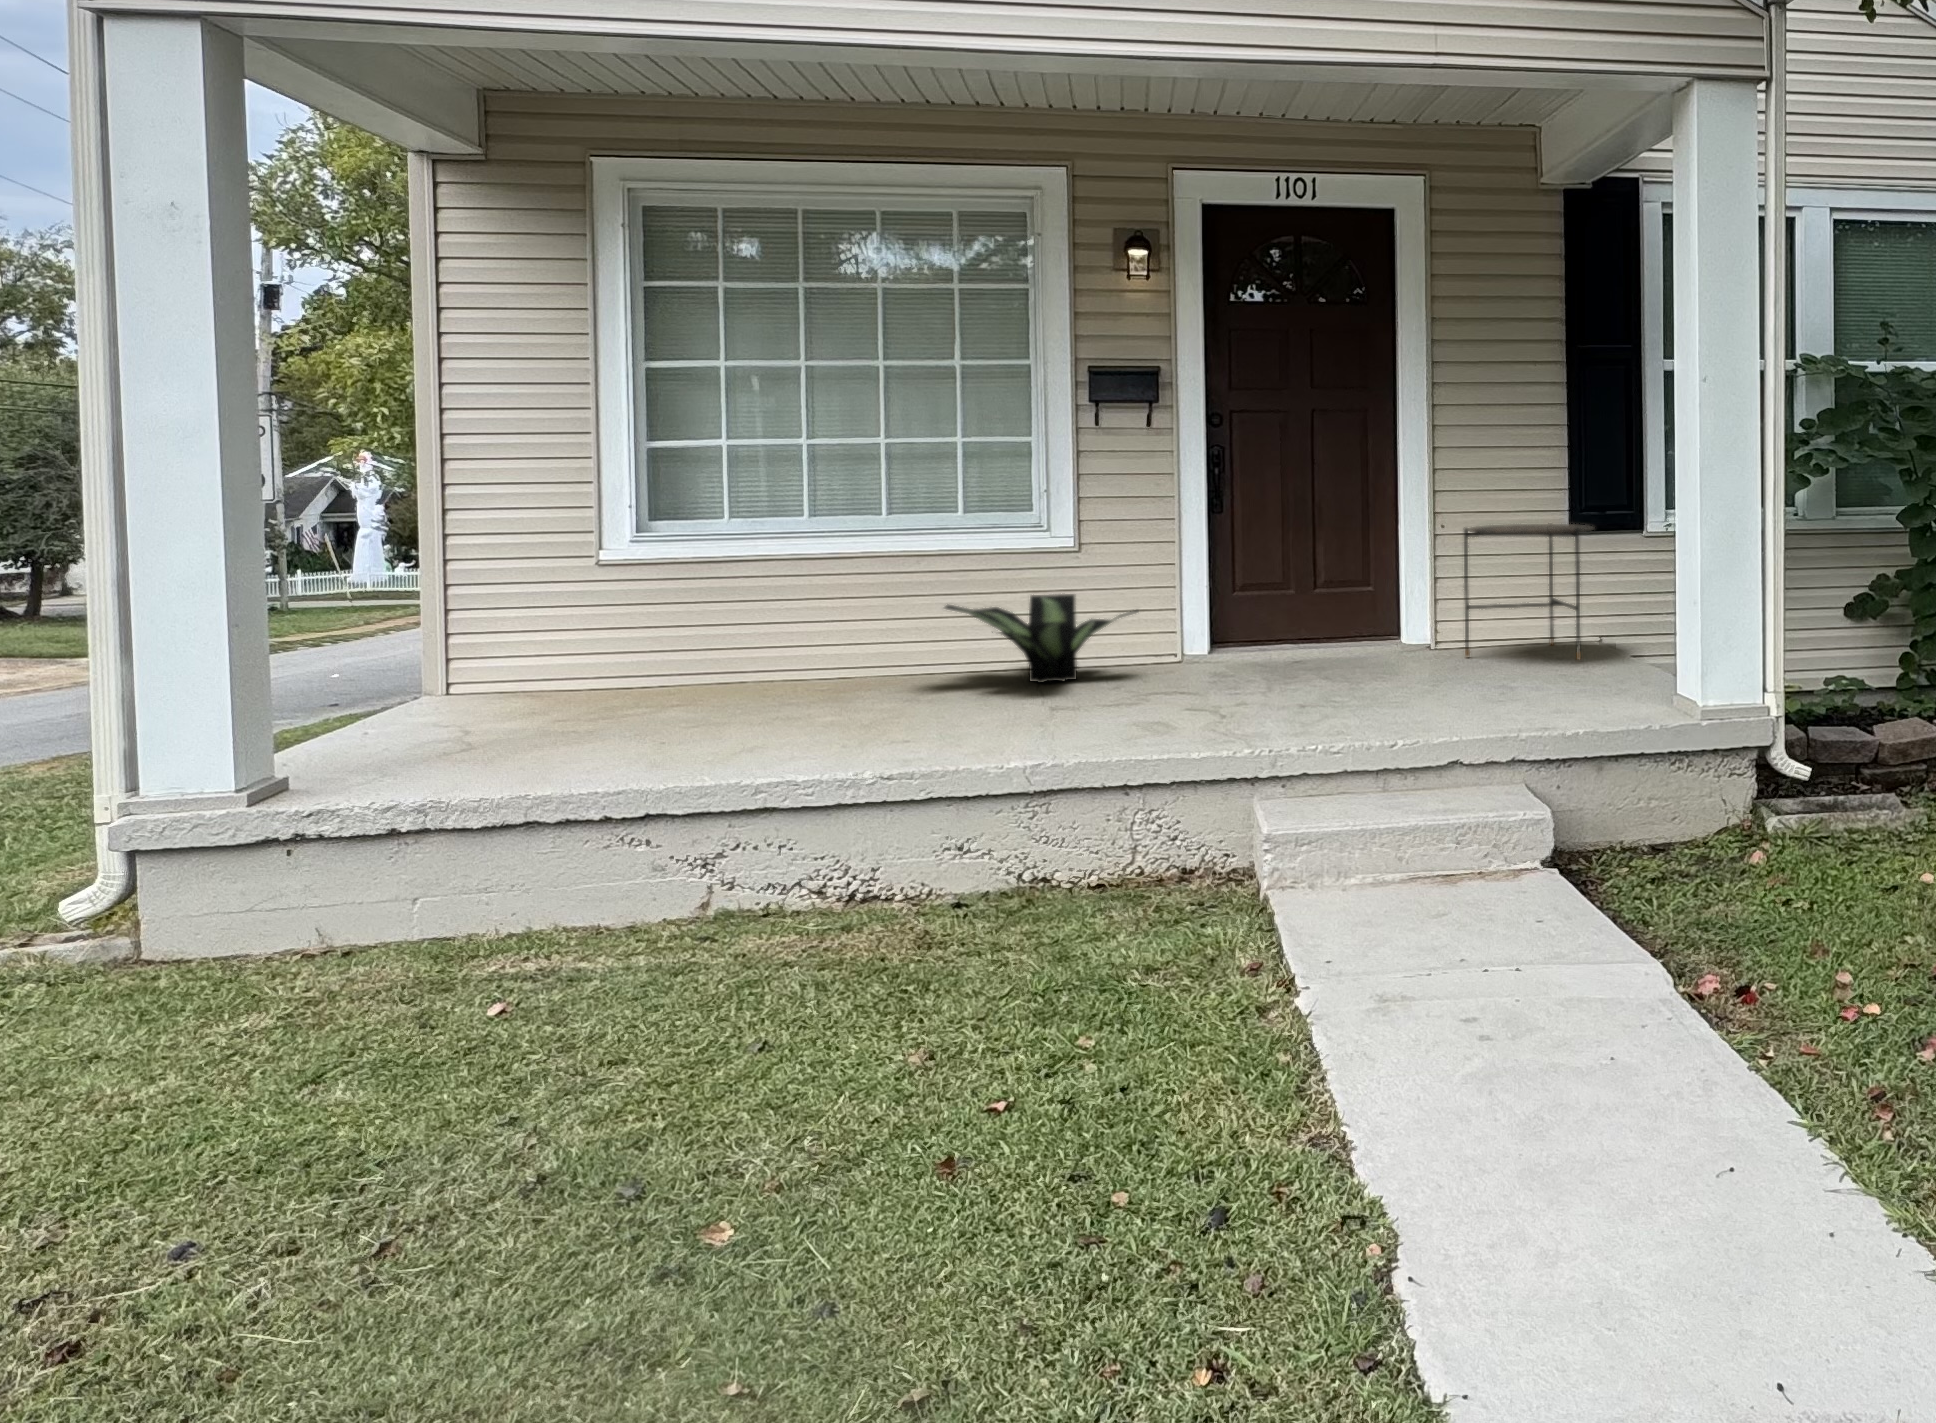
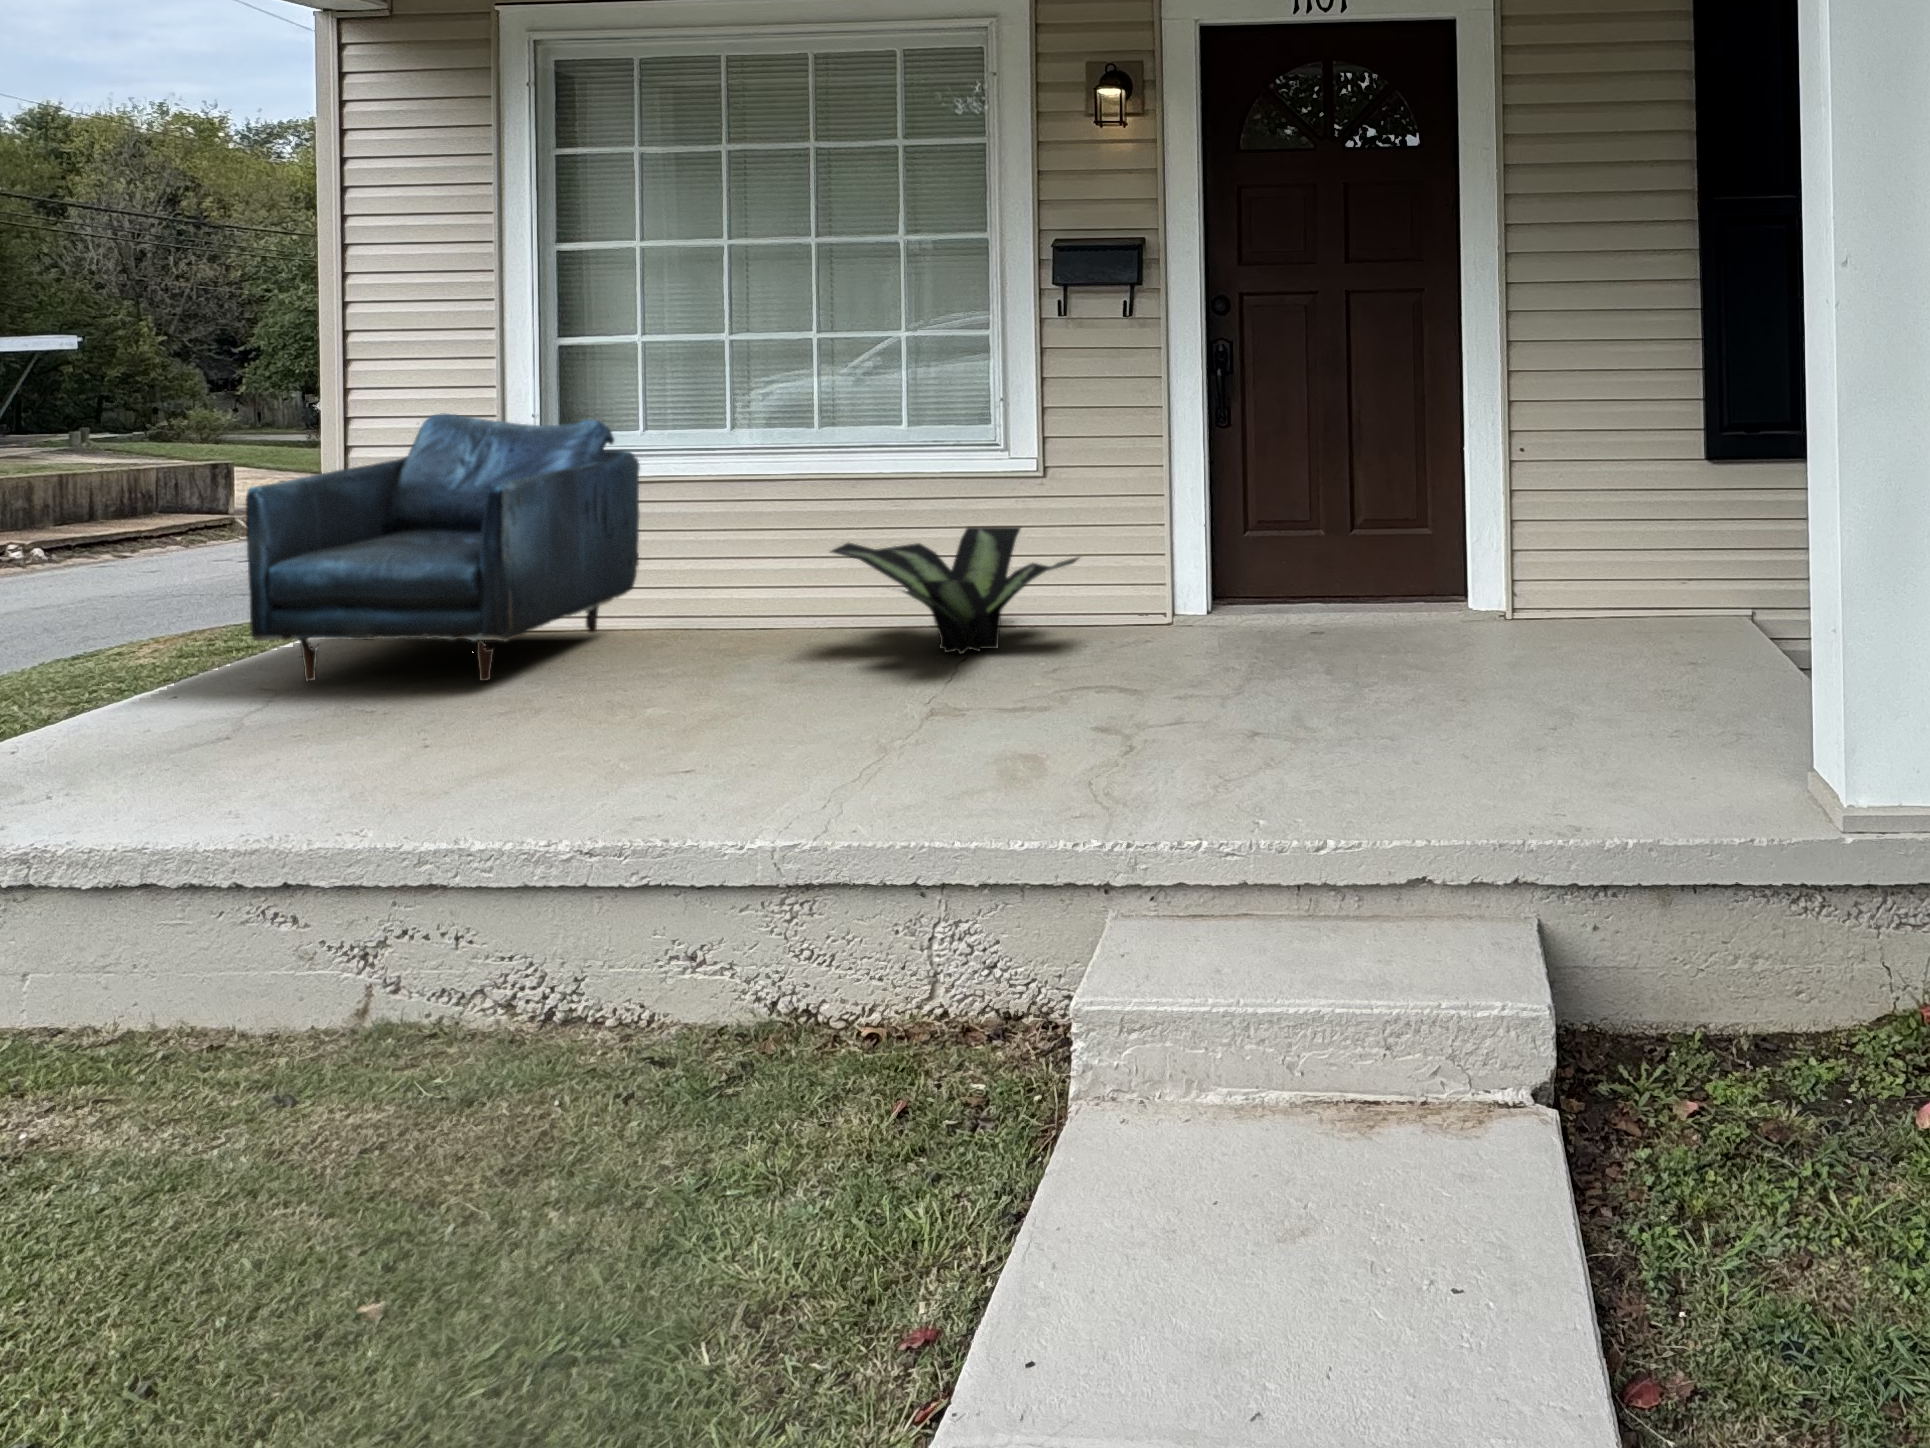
armchair: none [437,510,745,723] -> present [246,413,640,681]
side table: present [1464,524,1593,660] -> none [1522,445,1716,660]

